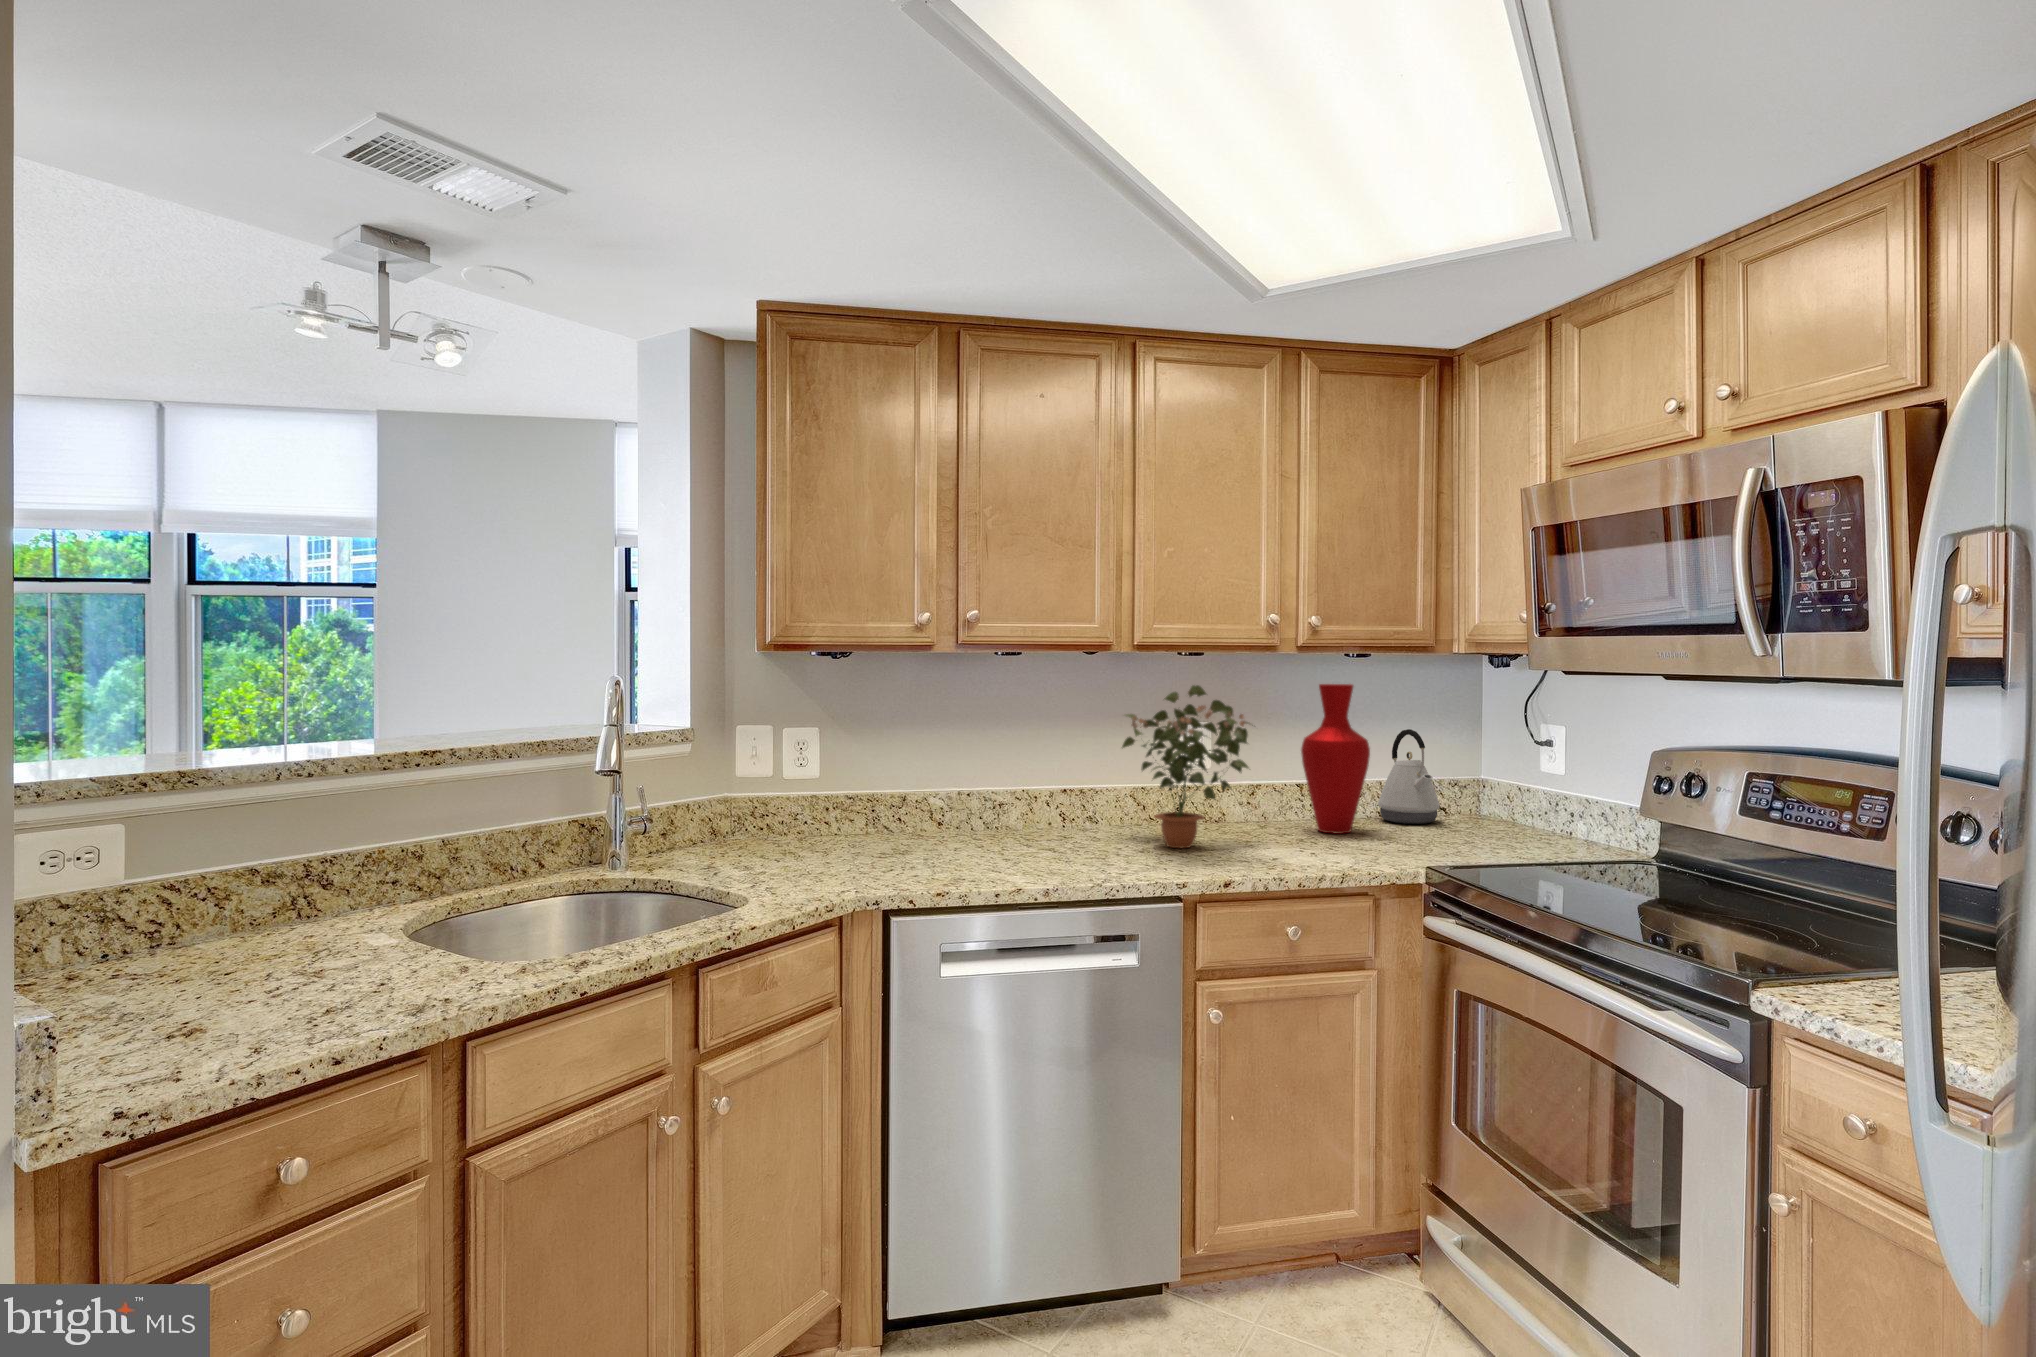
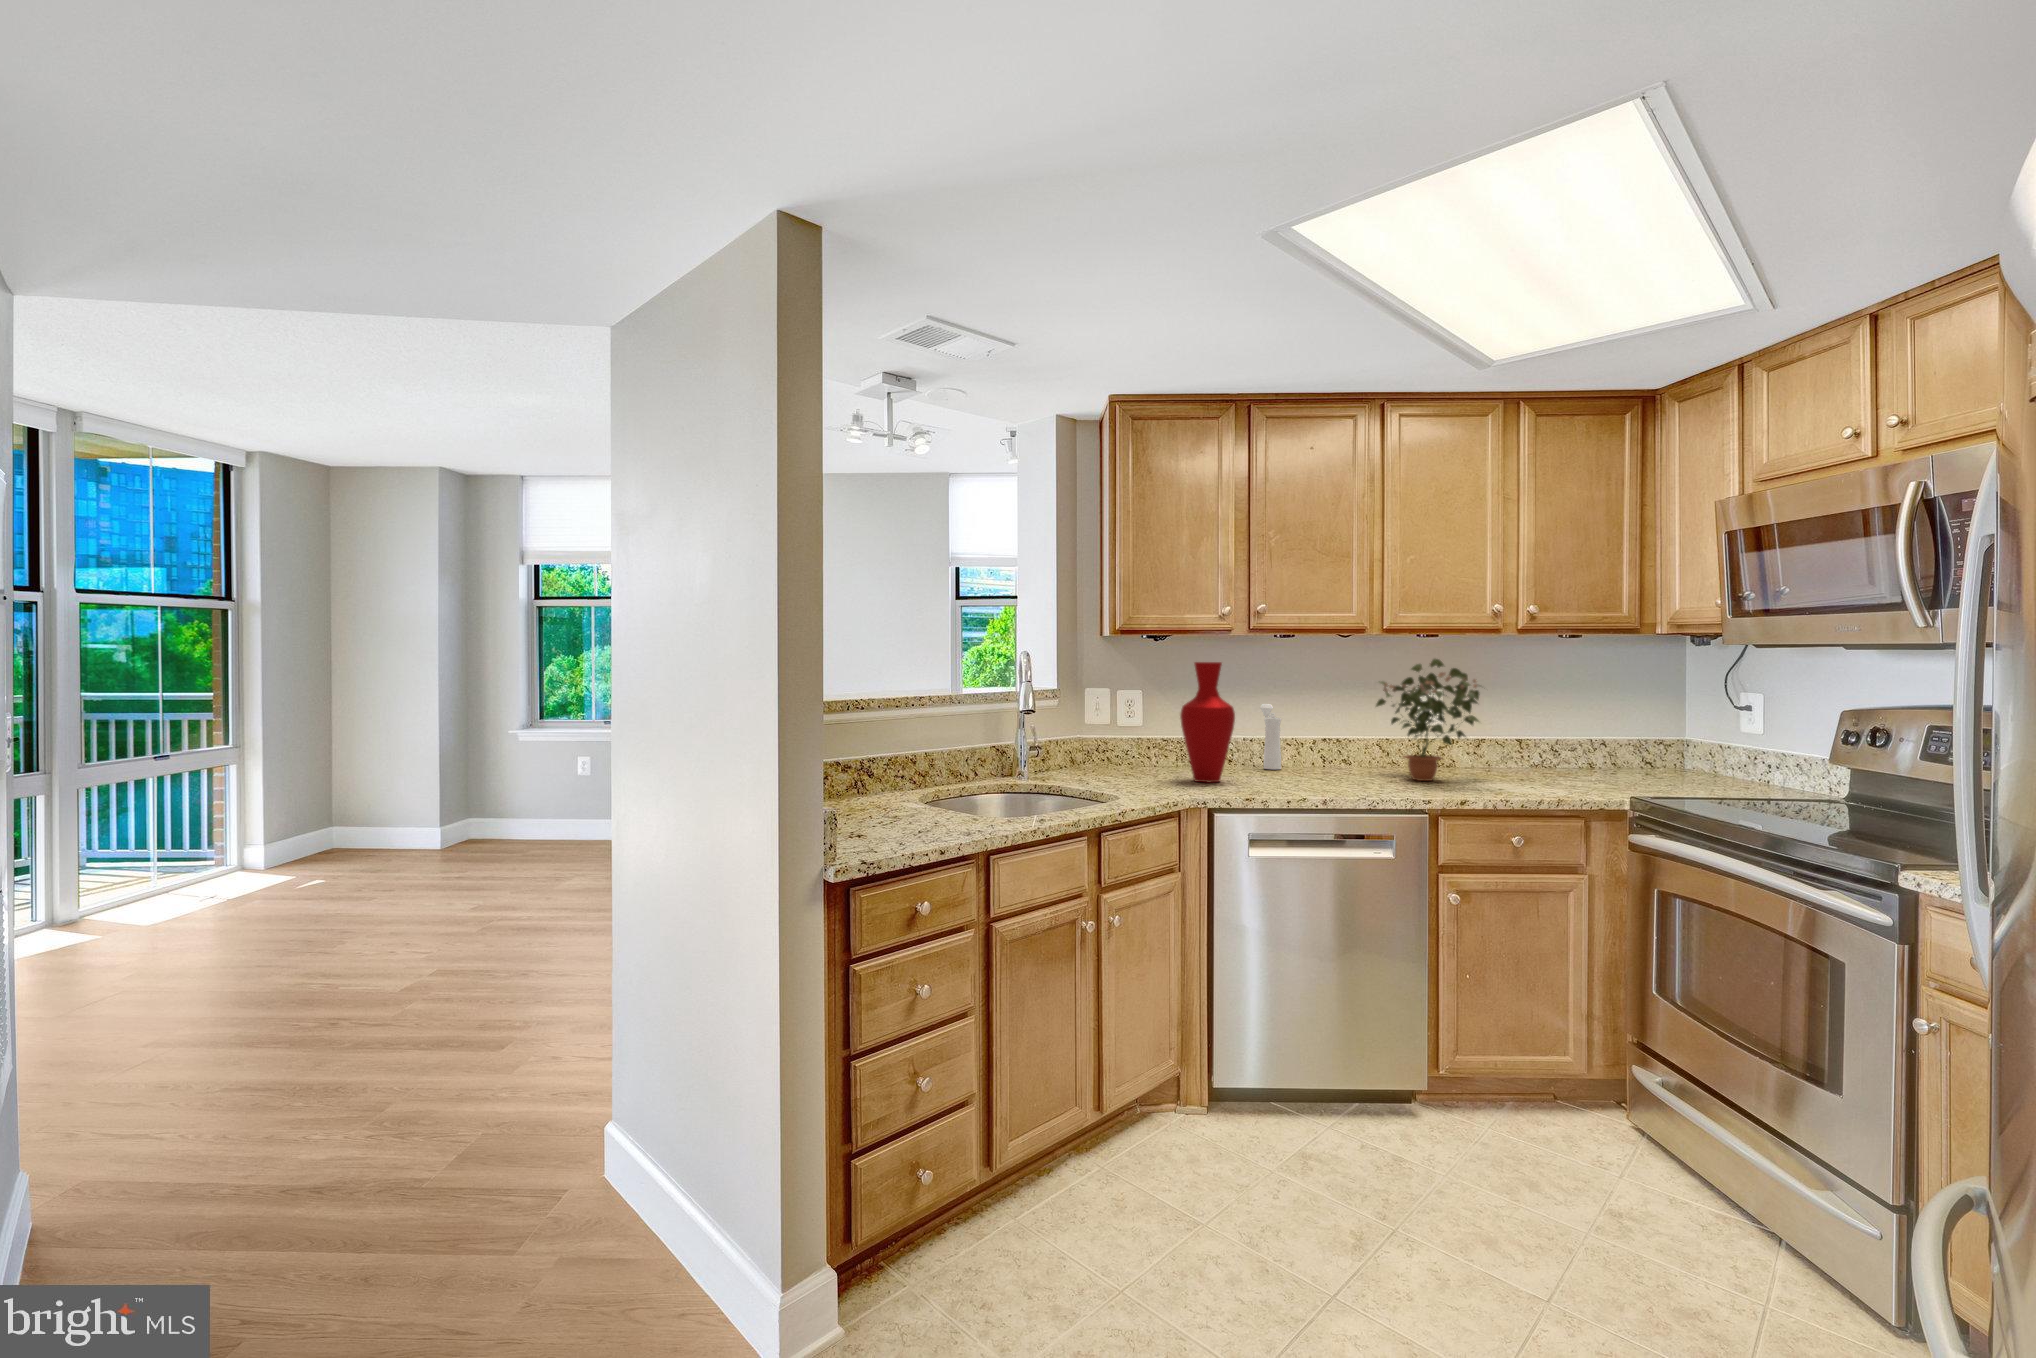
vase: present [1301,684,1370,834] -> present [1180,662,1235,783]
kettle: present [1378,729,1440,824] -> none [1589,697,1644,772]
pepper mill: none [977,743,1003,834] -> present [1260,704,1282,770]

